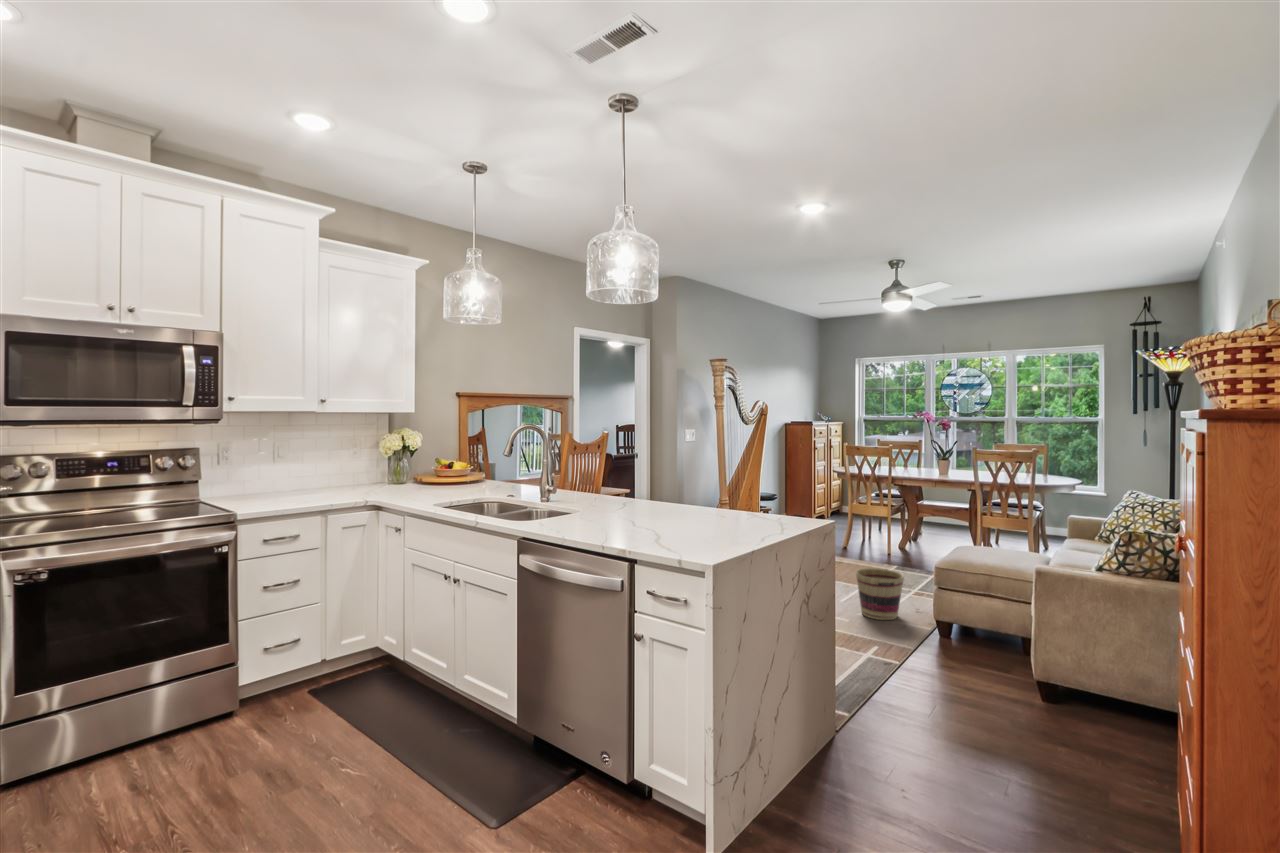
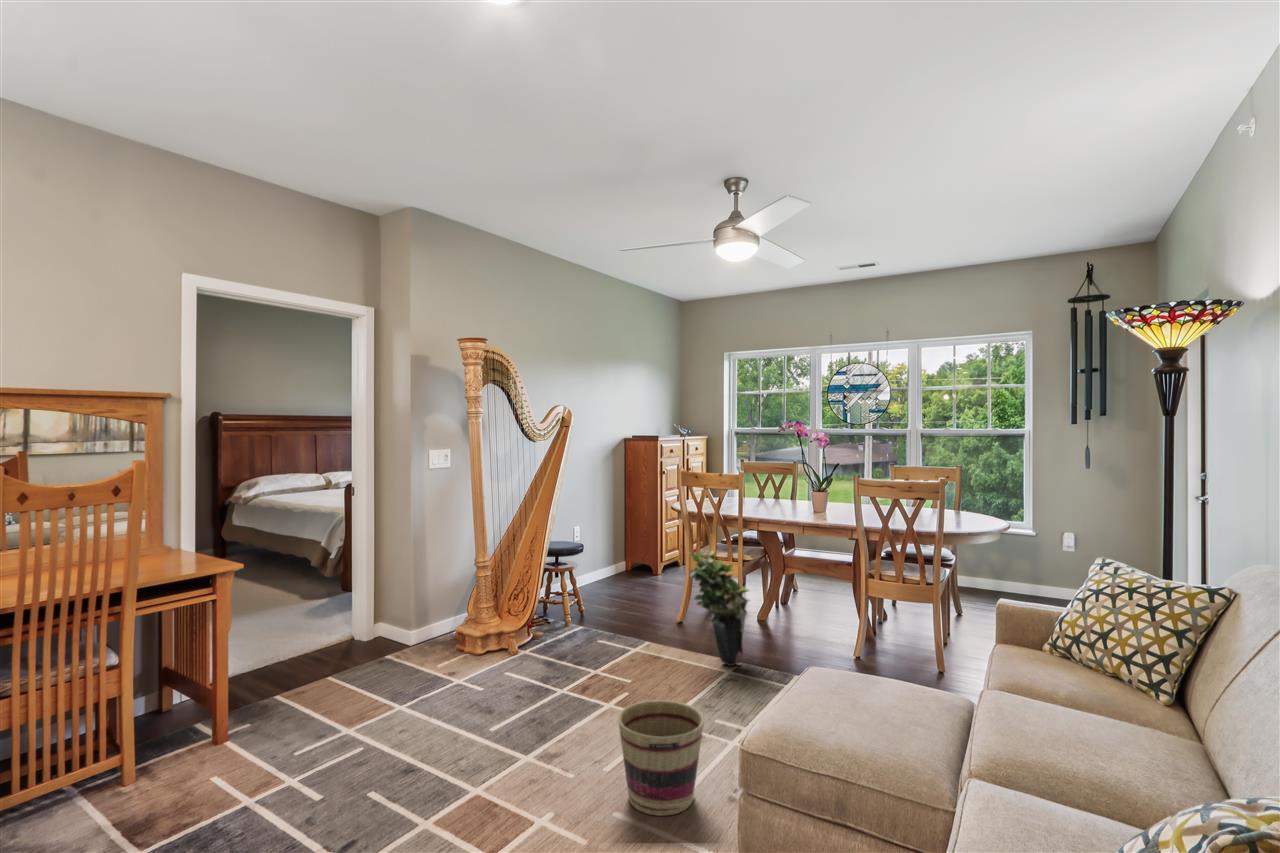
potted plant: none [859,497,903,569] -> present [689,550,749,666]

